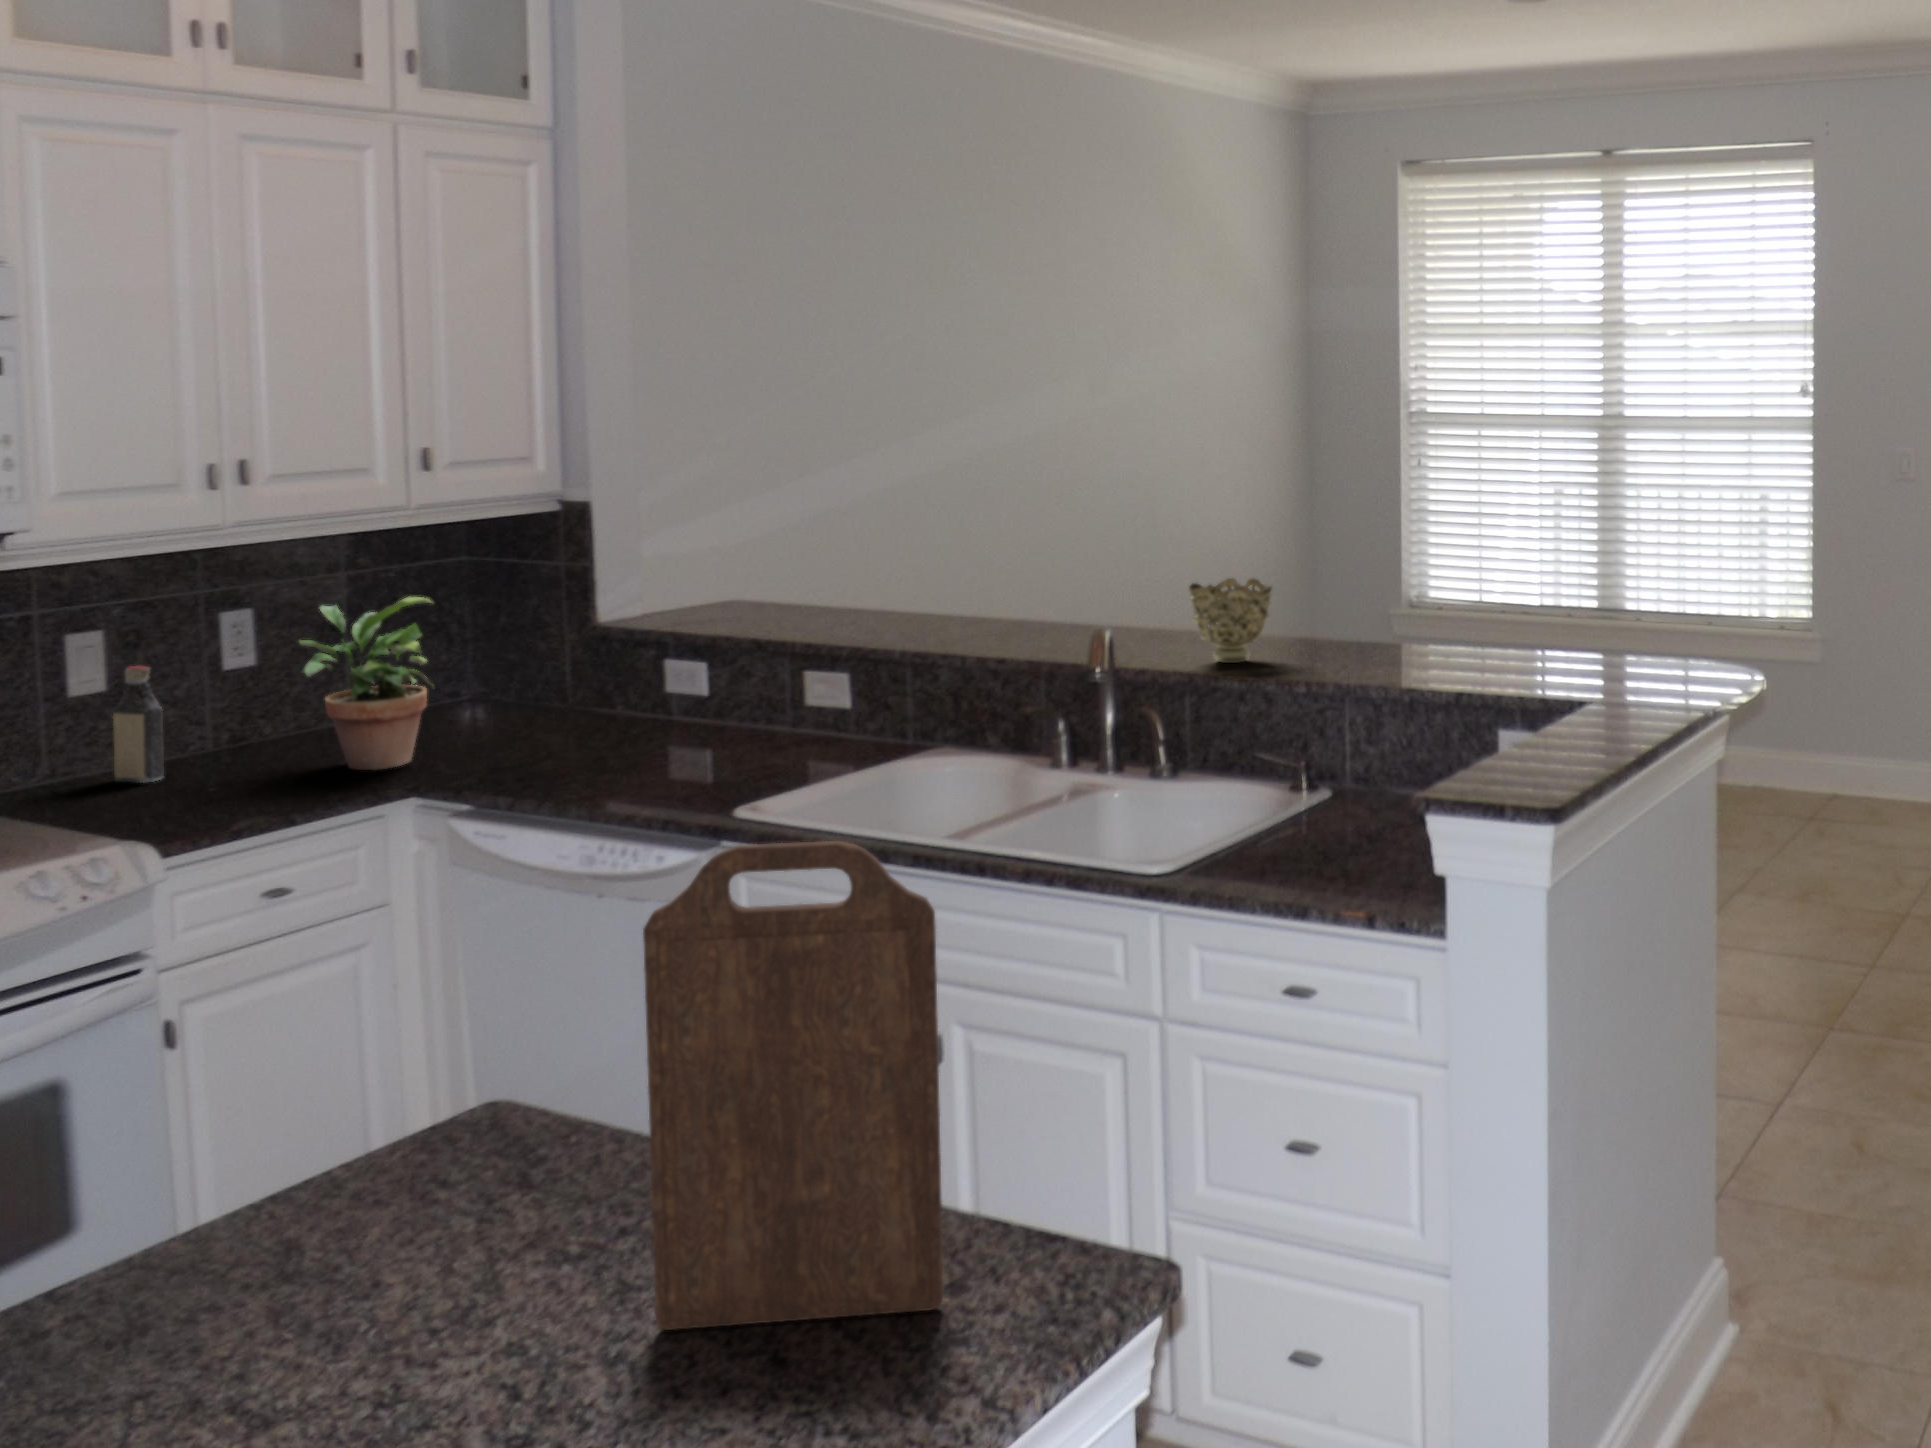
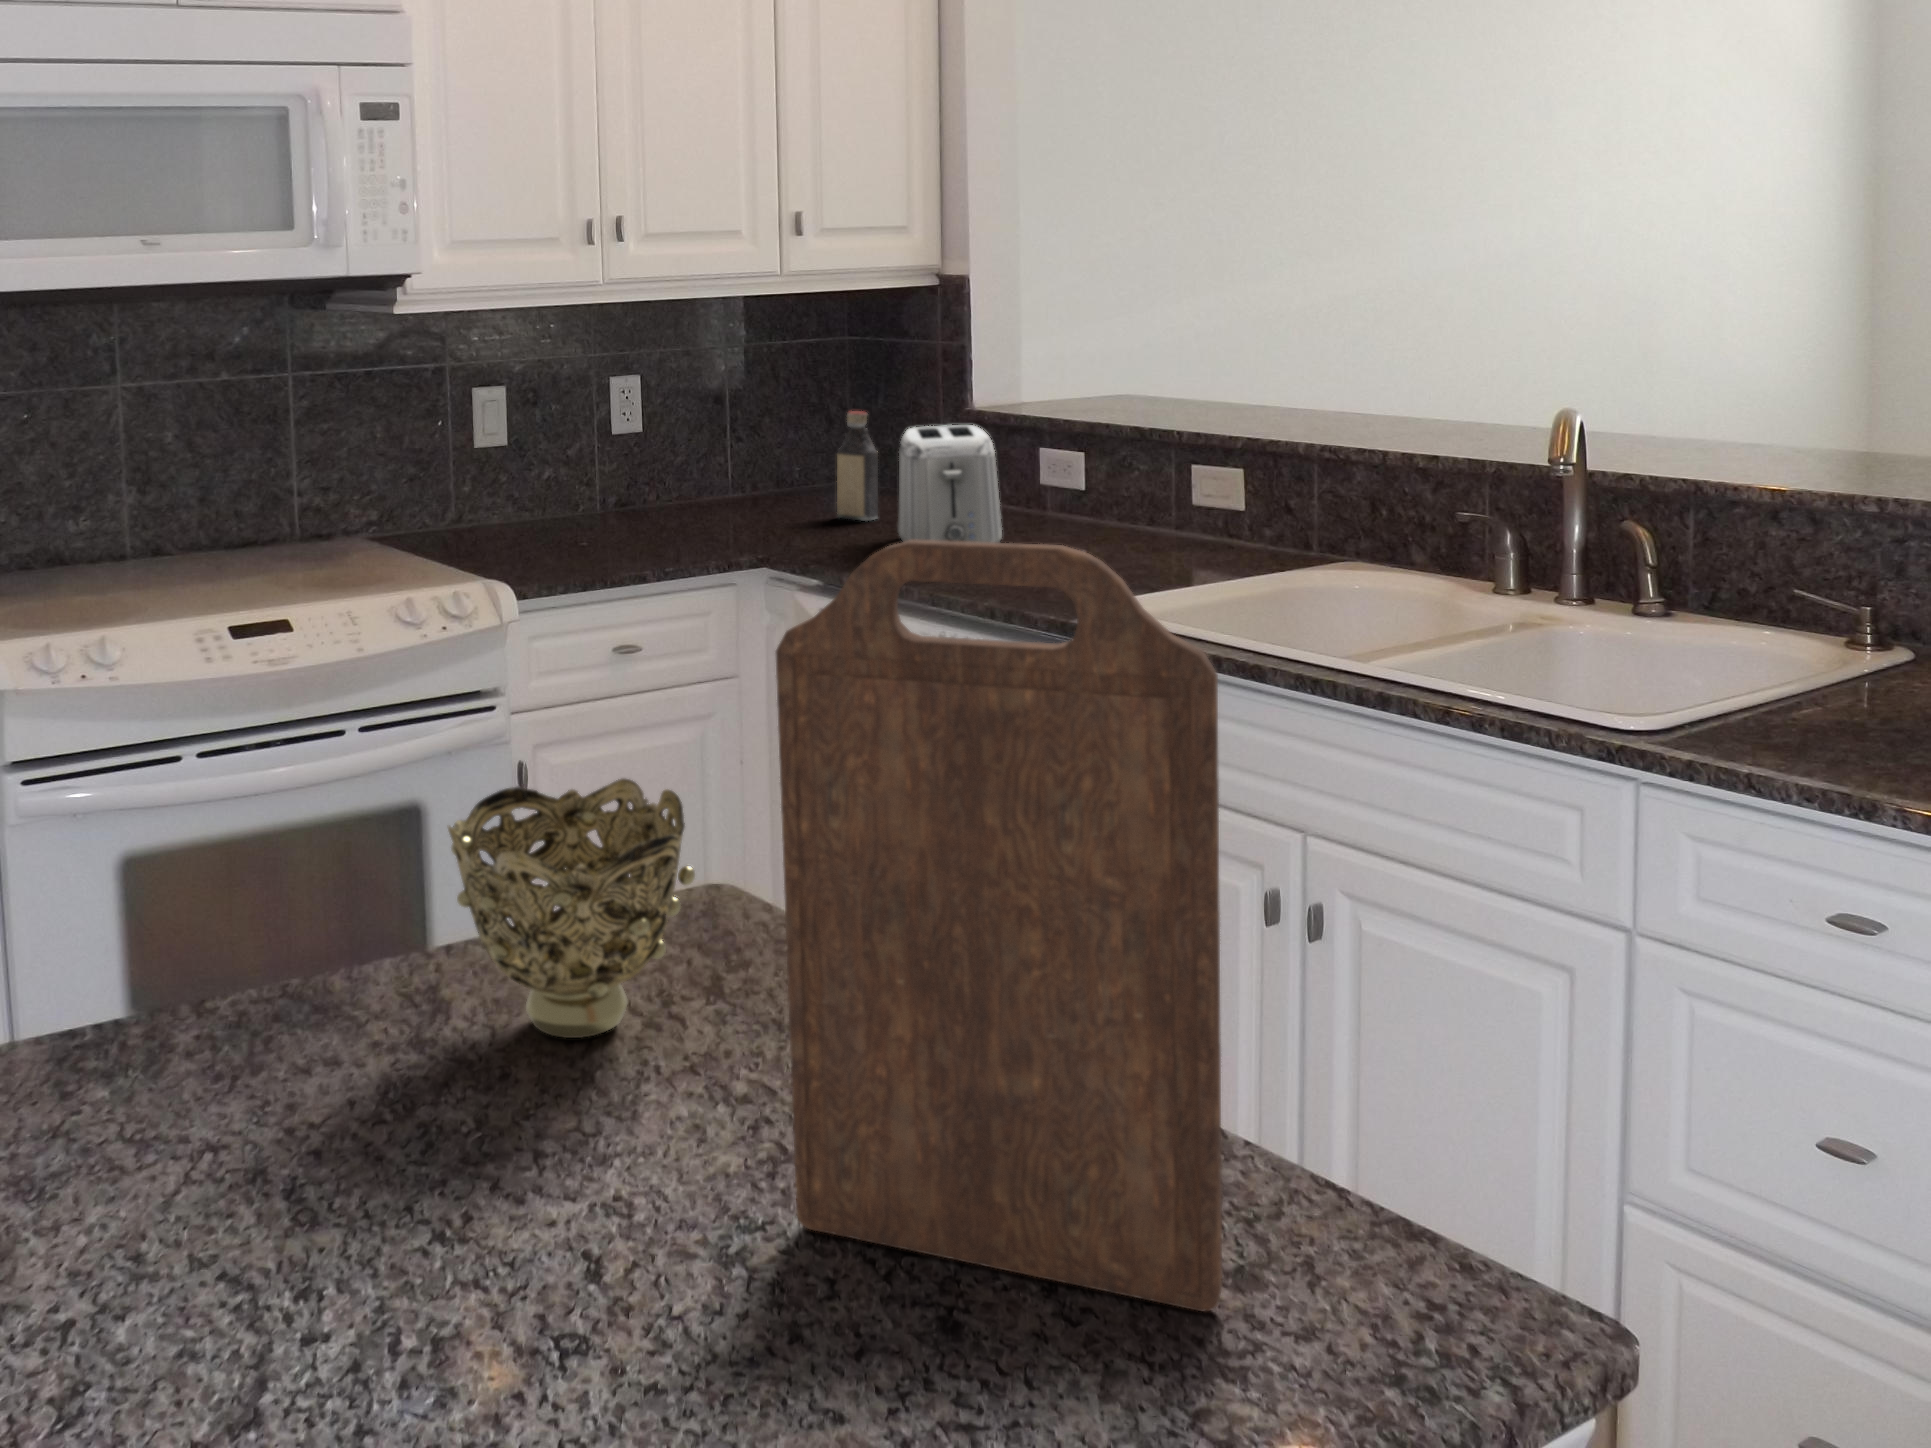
decorative bowl: present [1189,578,1272,663] -> present [448,779,695,1038]
potted plant: present [300,597,433,770] -> none [672,364,795,539]
toaster: none [543,647,646,775] -> present [898,425,1002,543]
bottle: present [113,665,164,783] -> present [837,411,878,521]

